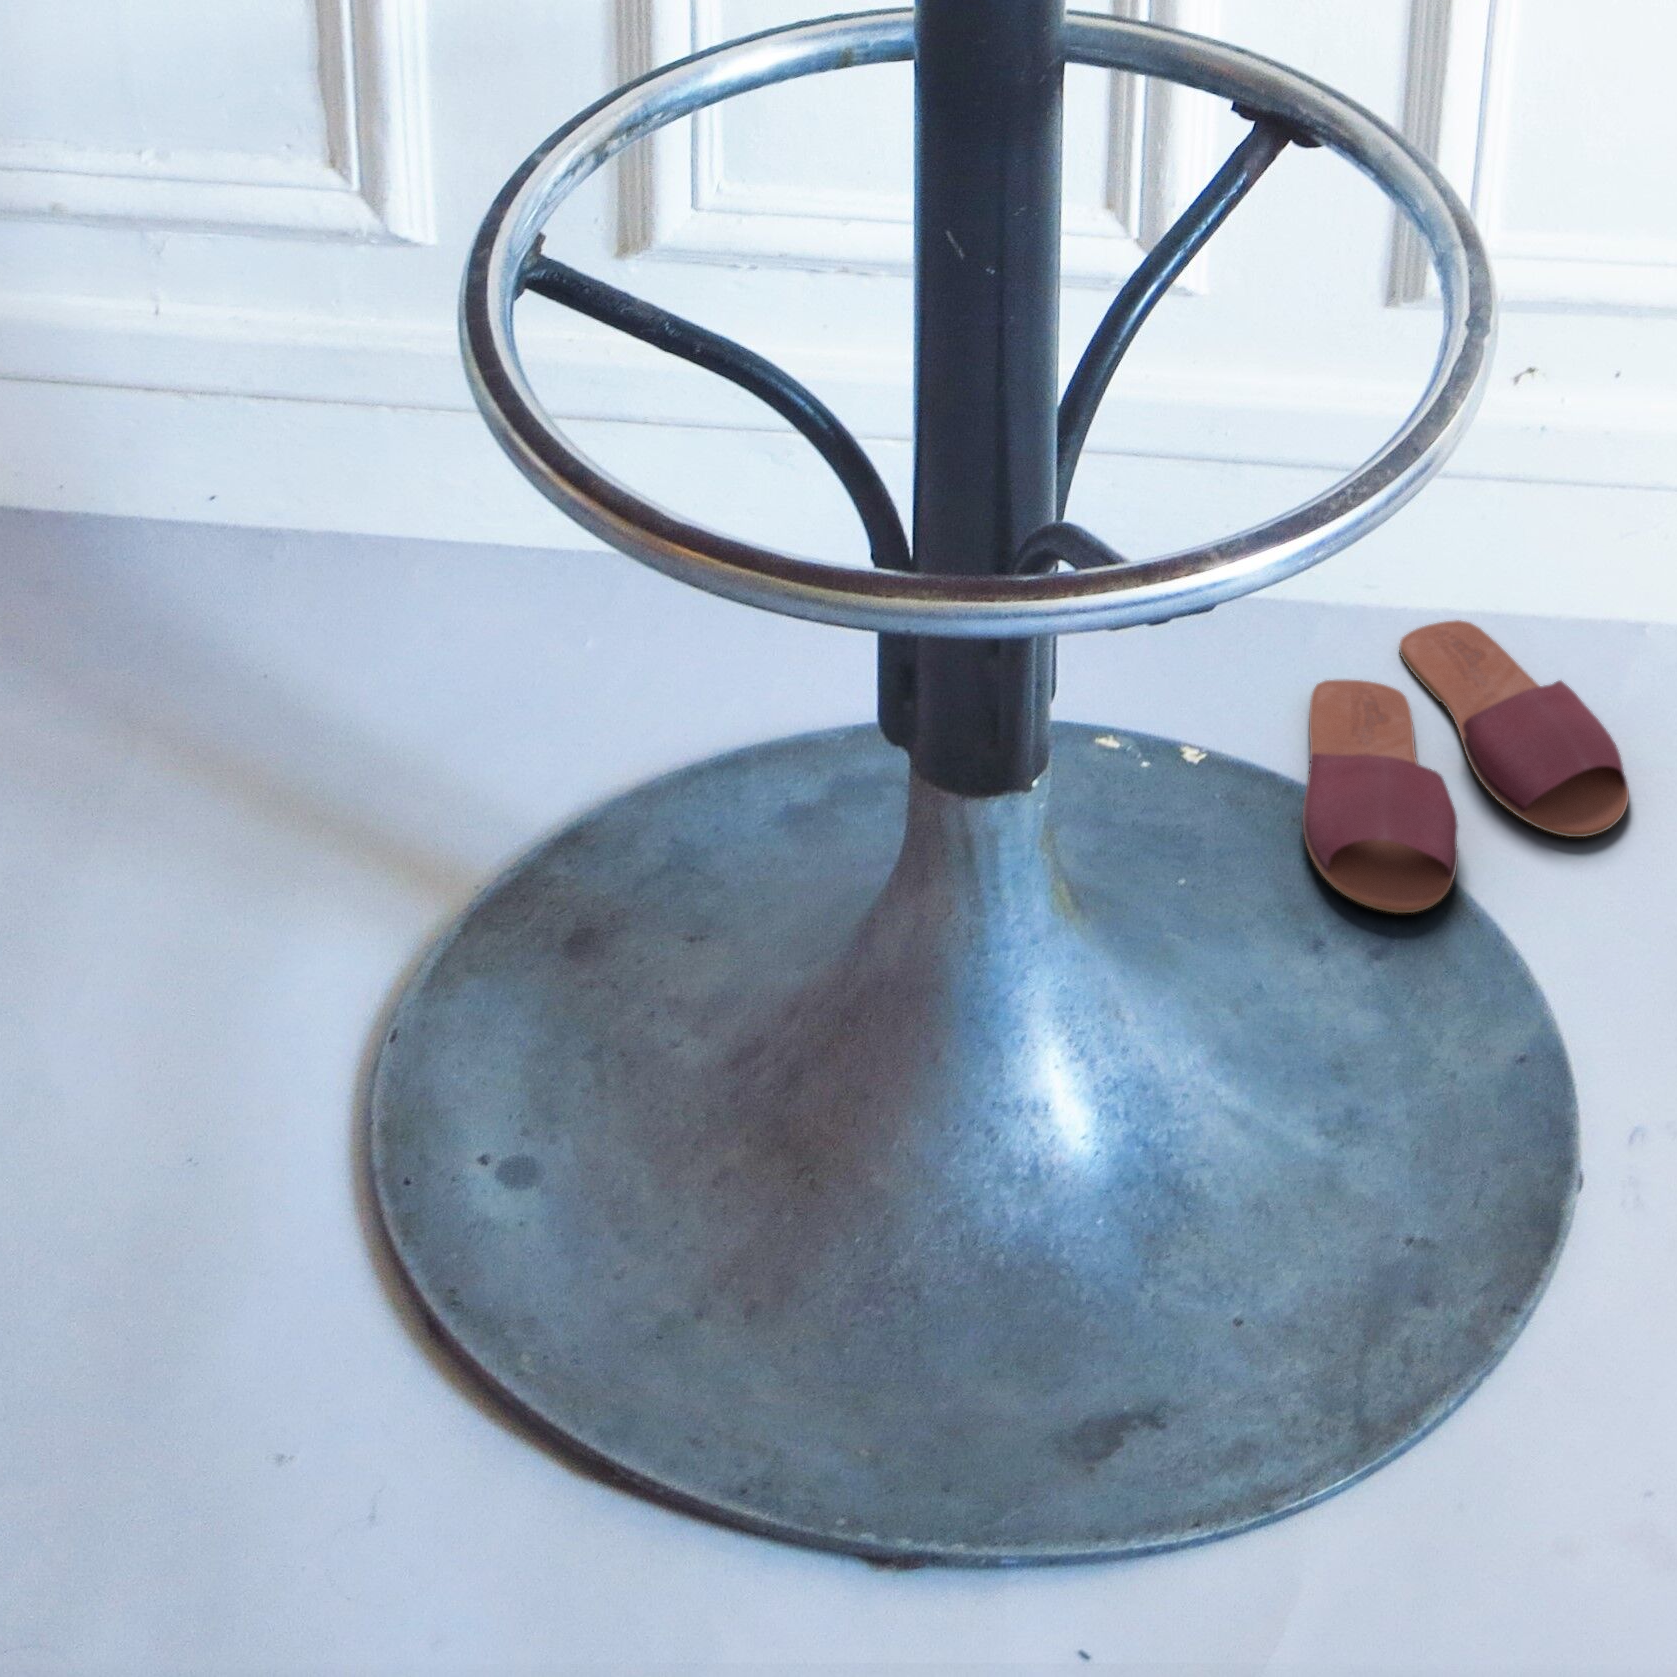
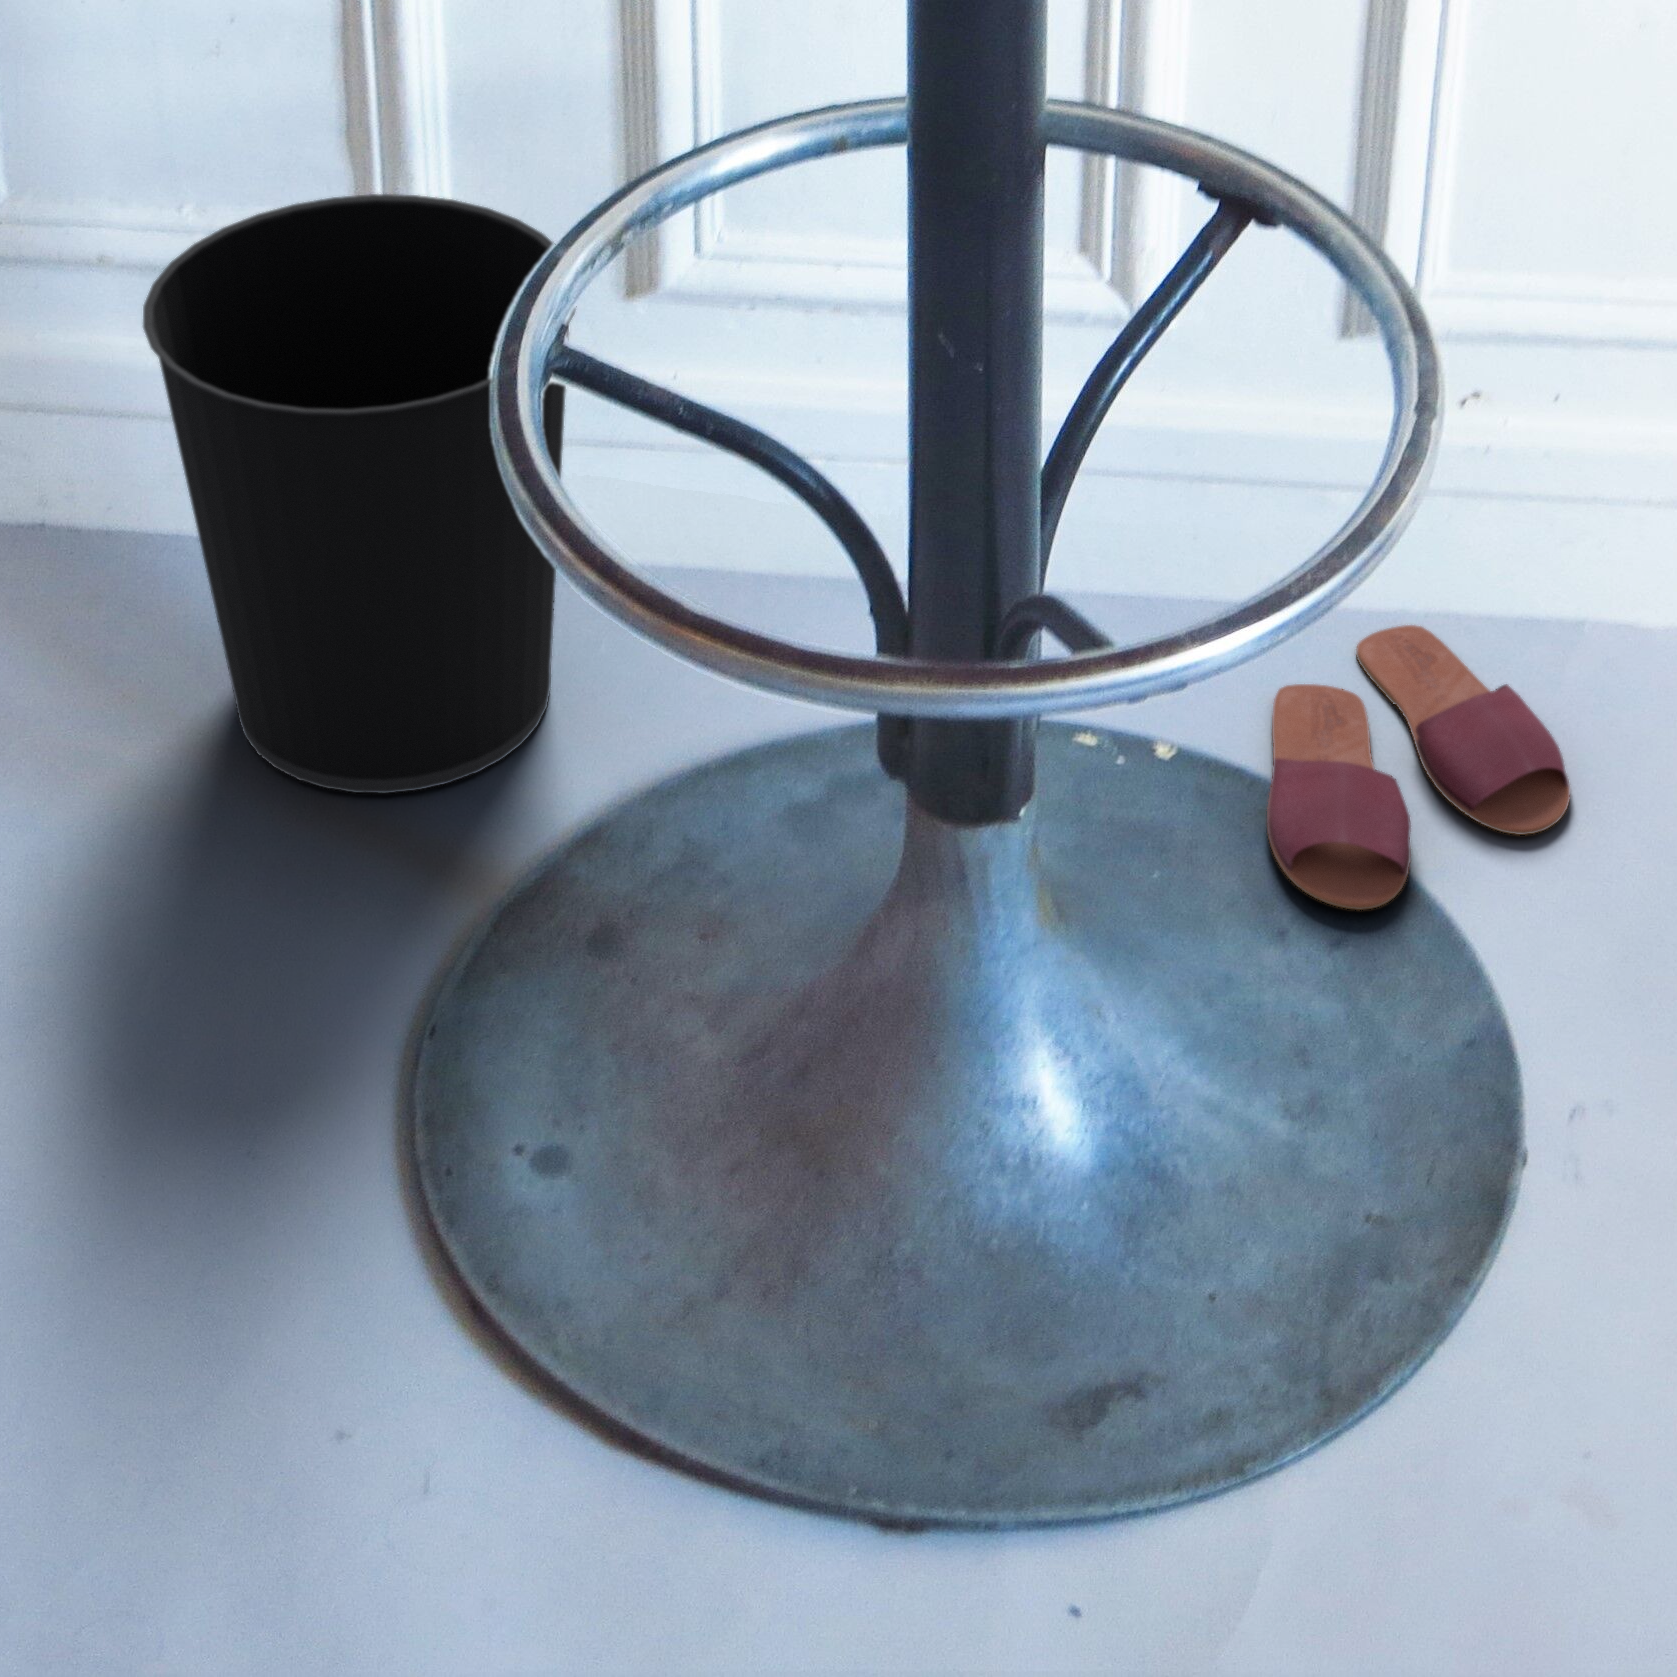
wastebasket: none [94,139,568,783] -> present [143,194,575,793]

